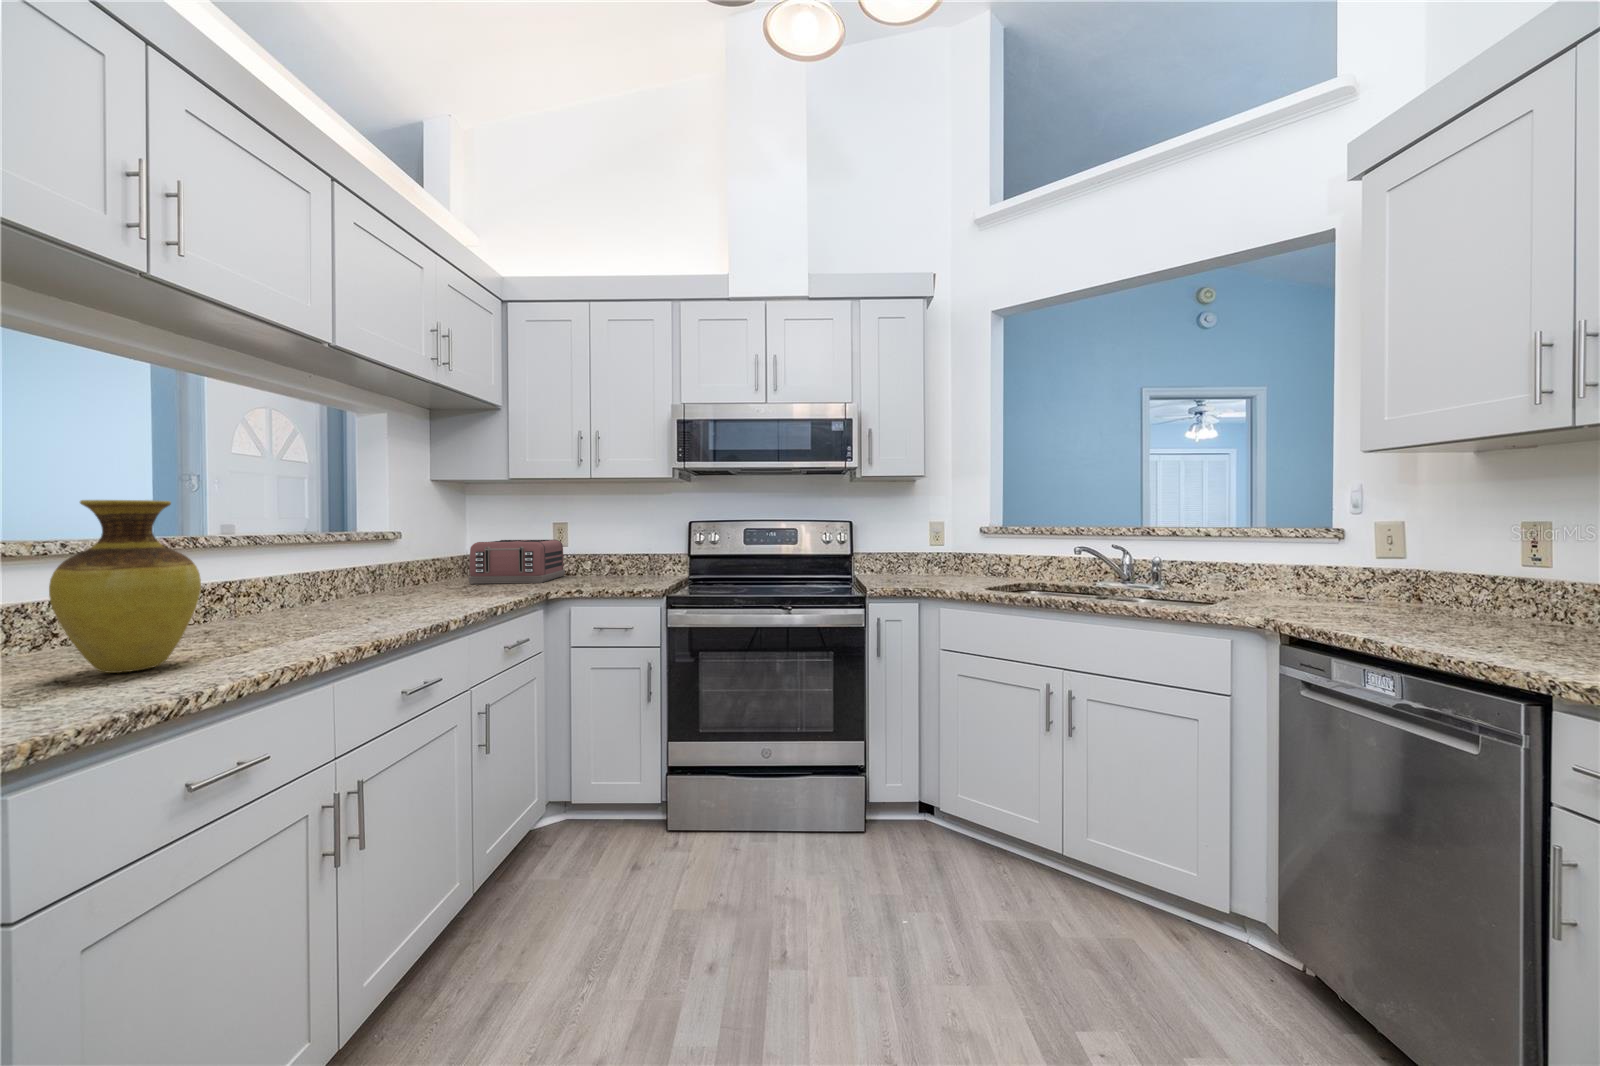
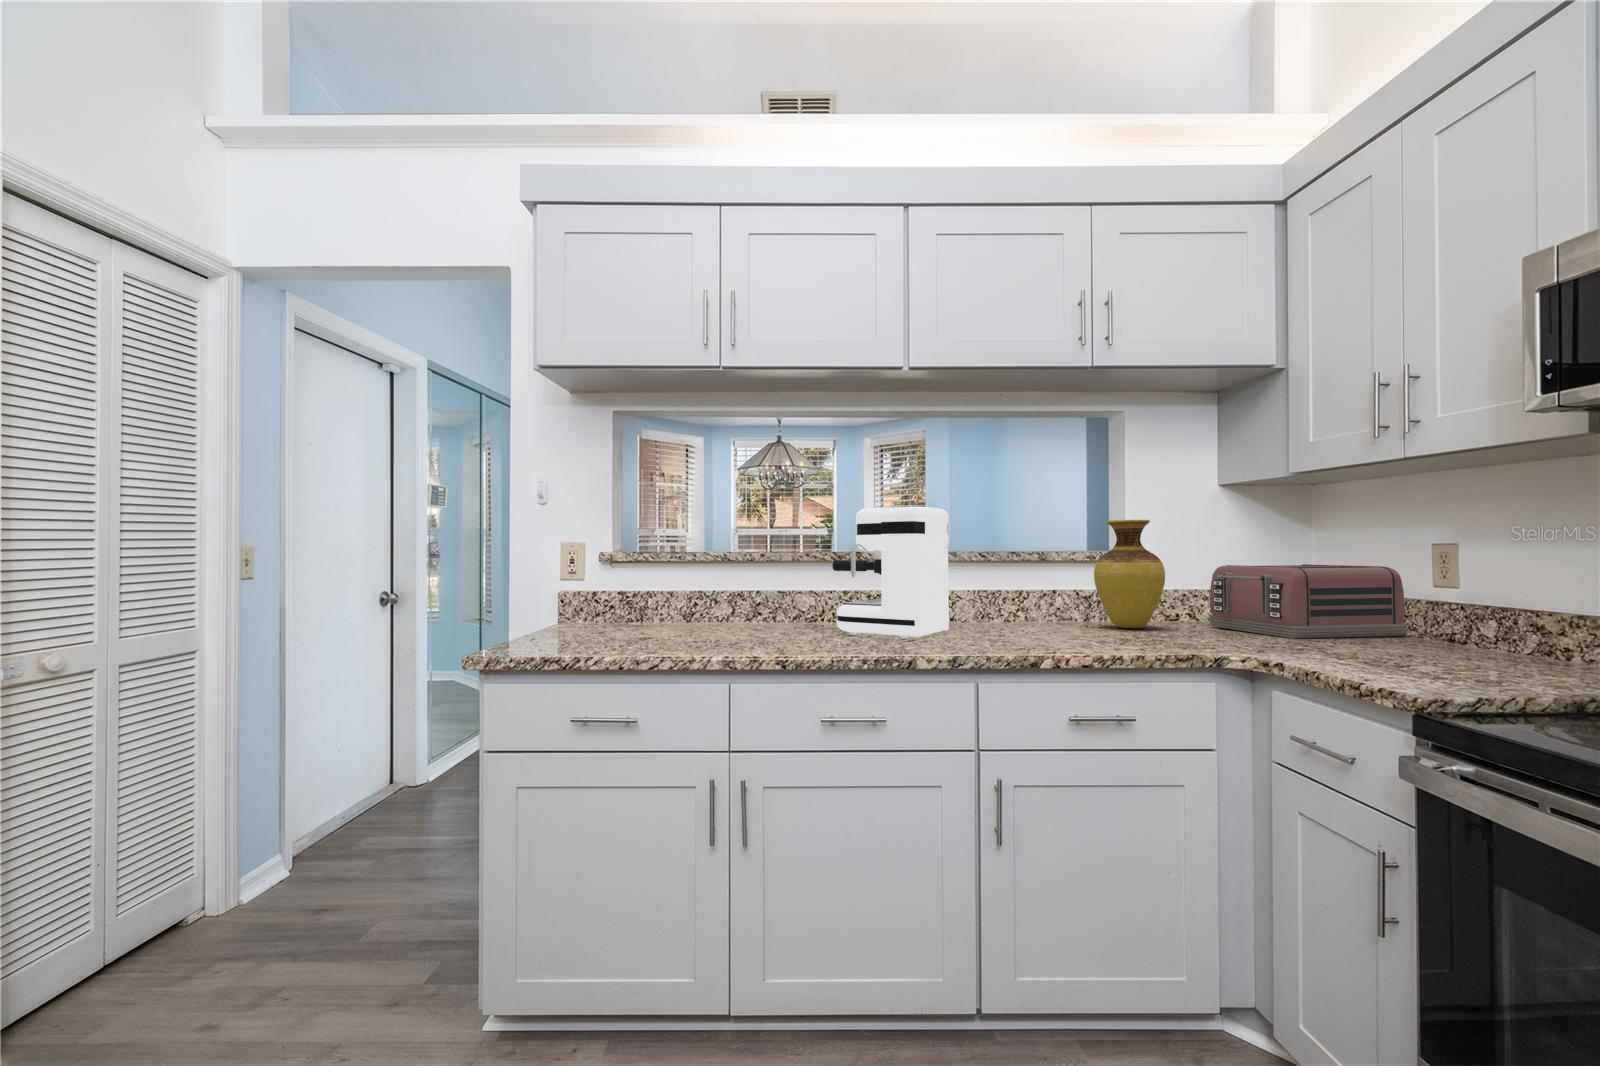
coffee maker: none [206,496,382,628] -> present [833,507,949,639]
vase: present [49,500,201,673] -> present [1094,520,1165,628]

